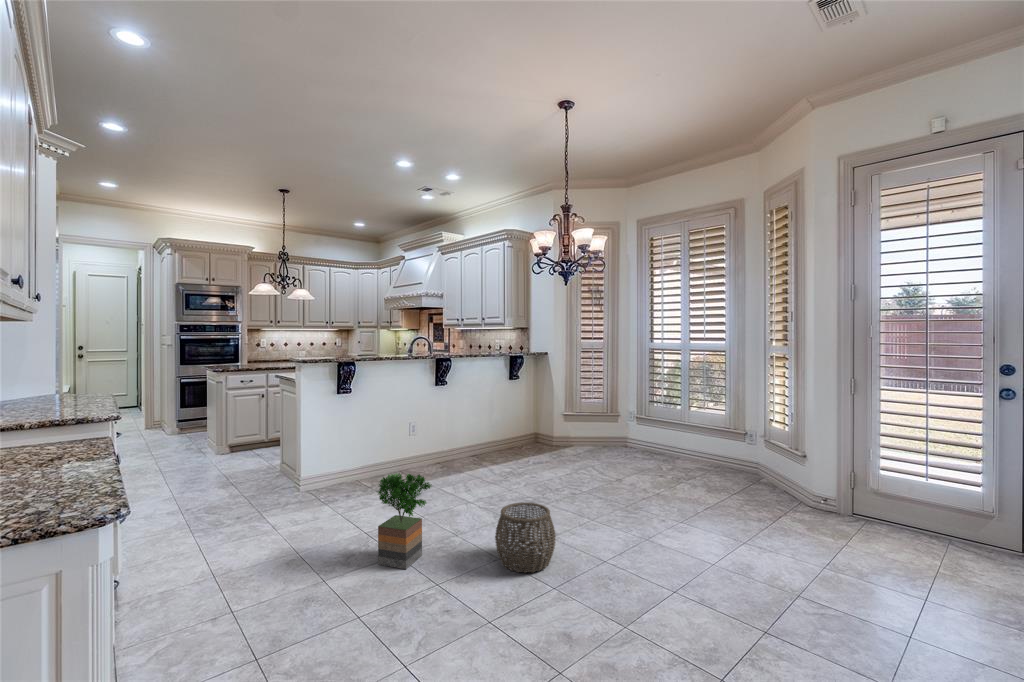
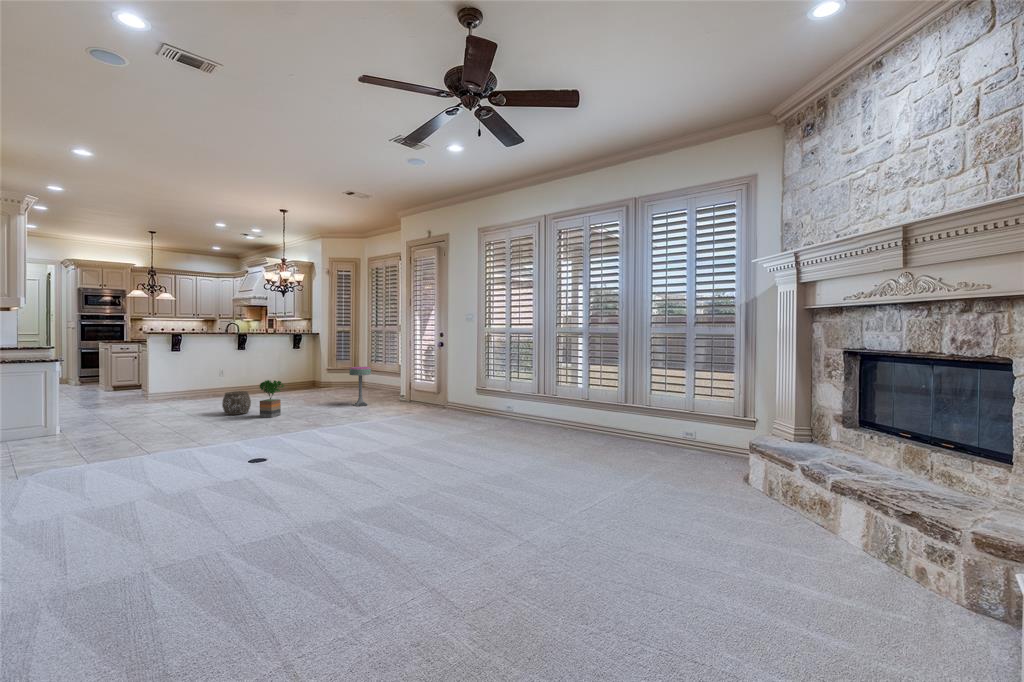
bar stool: none [727,435,779,530] -> present [349,367,371,406]
potted tree: present [378,473,431,569] -> present [260,380,284,418]

